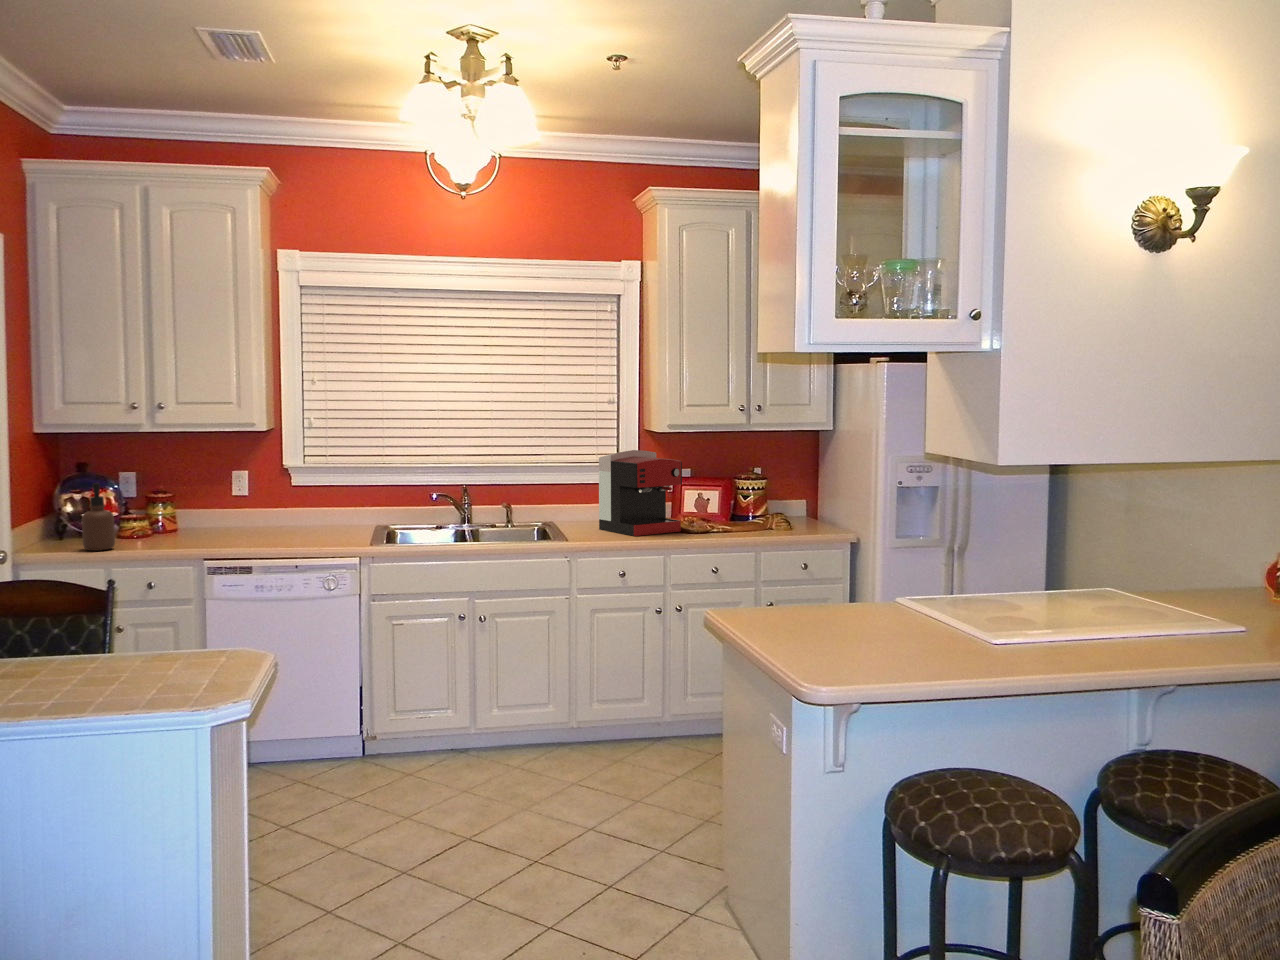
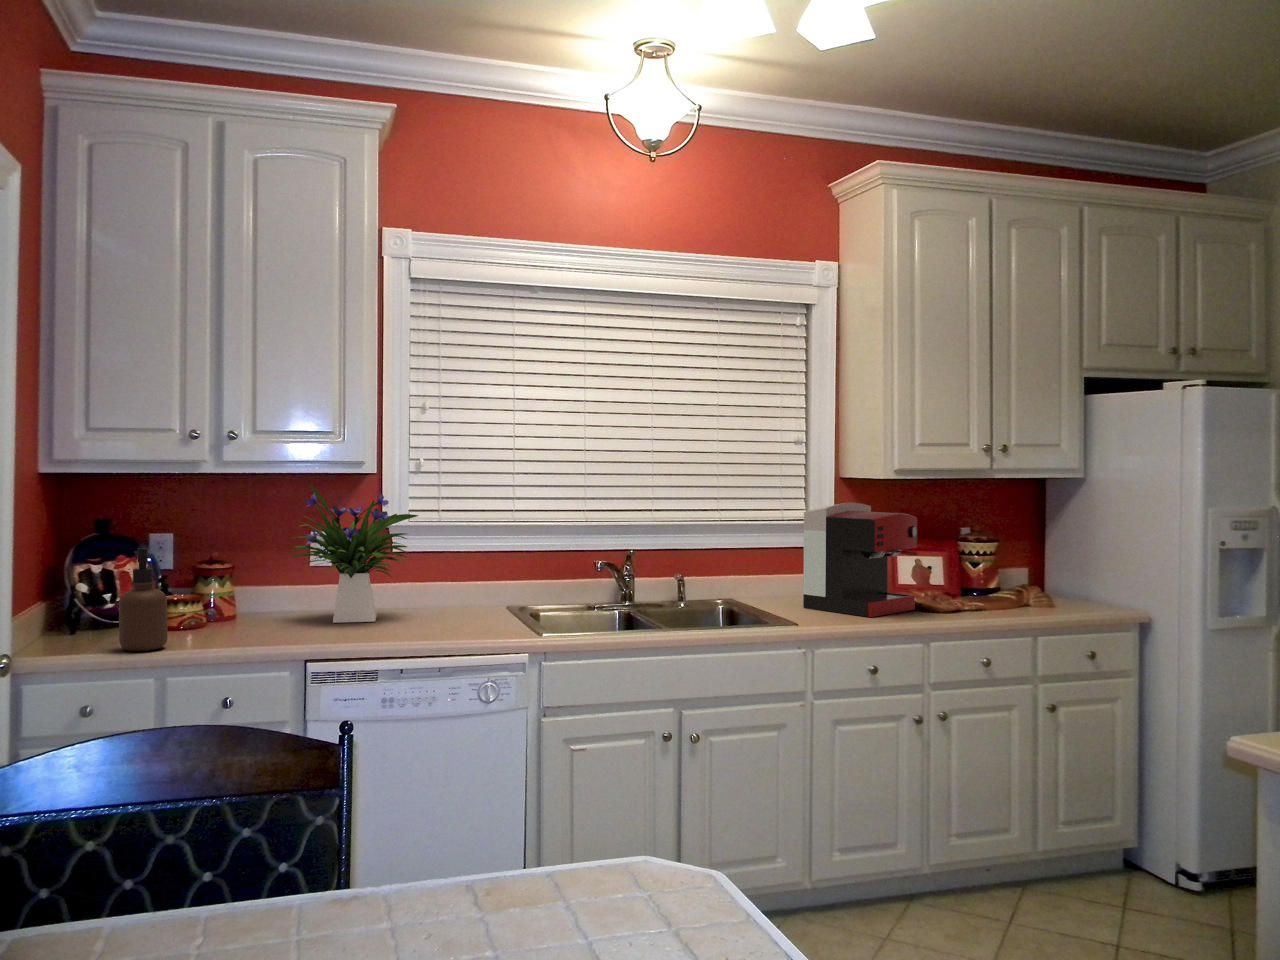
flower arrangement: none [210,439,304,535] -> present [290,485,418,623]

